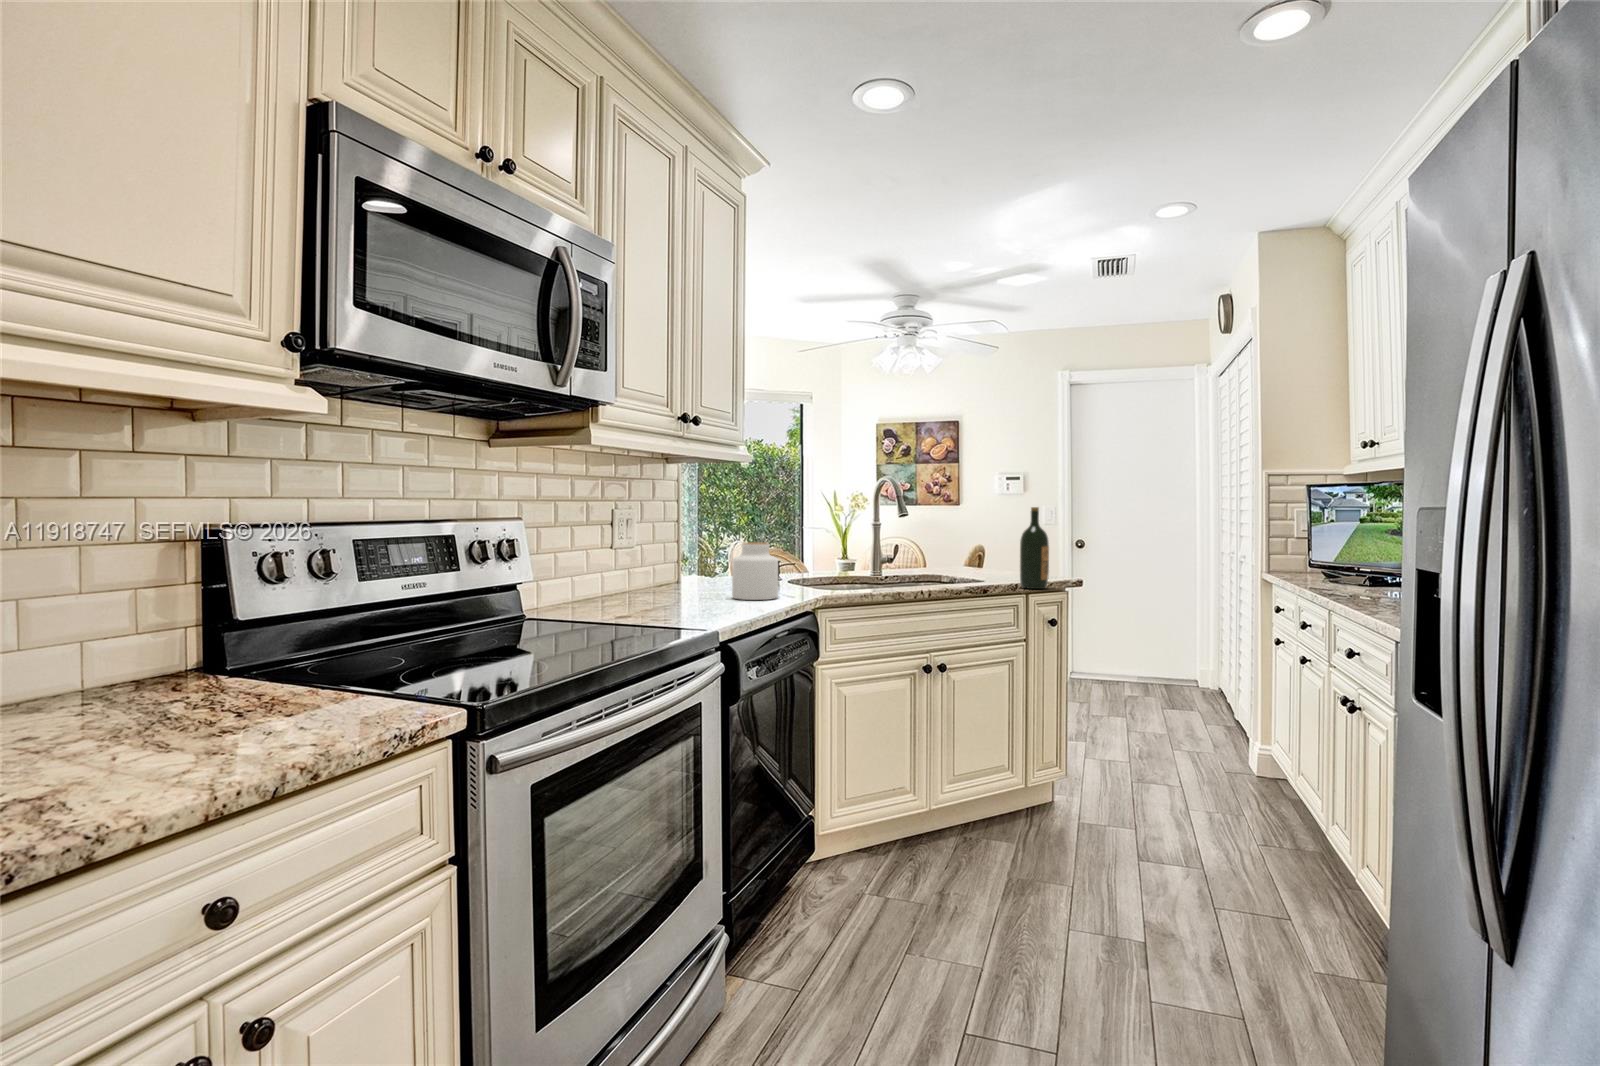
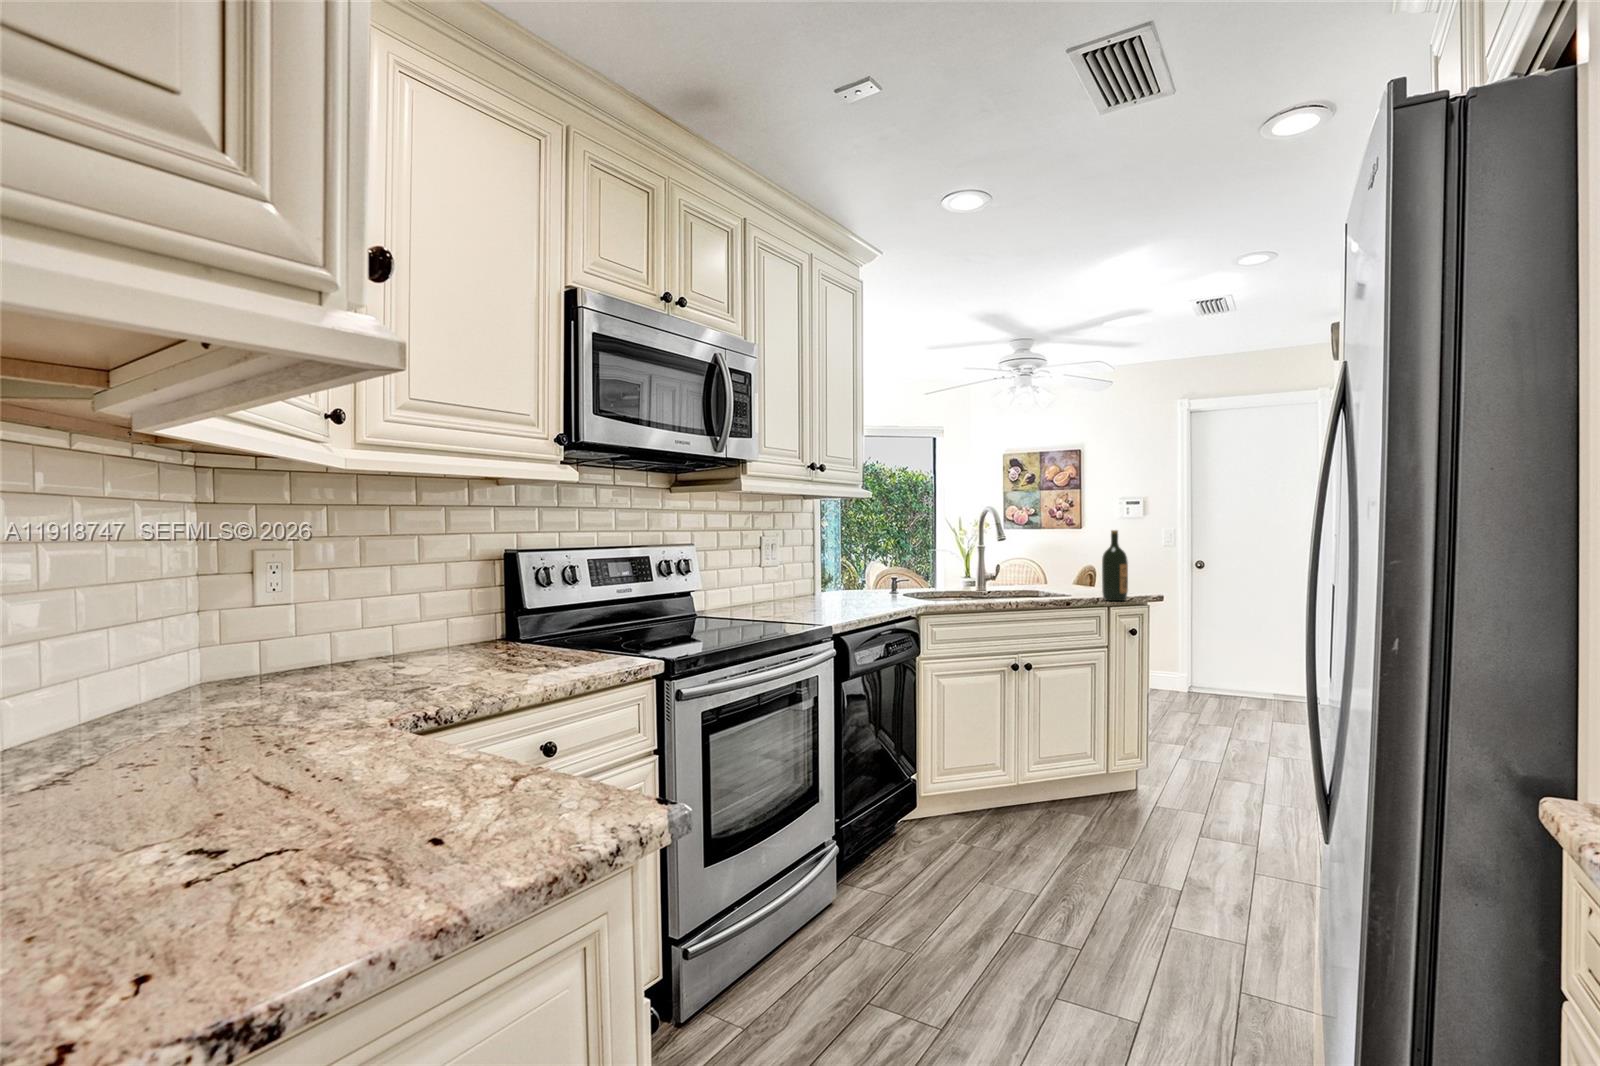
jar: present [732,542,778,600] -> none [852,561,888,607]

